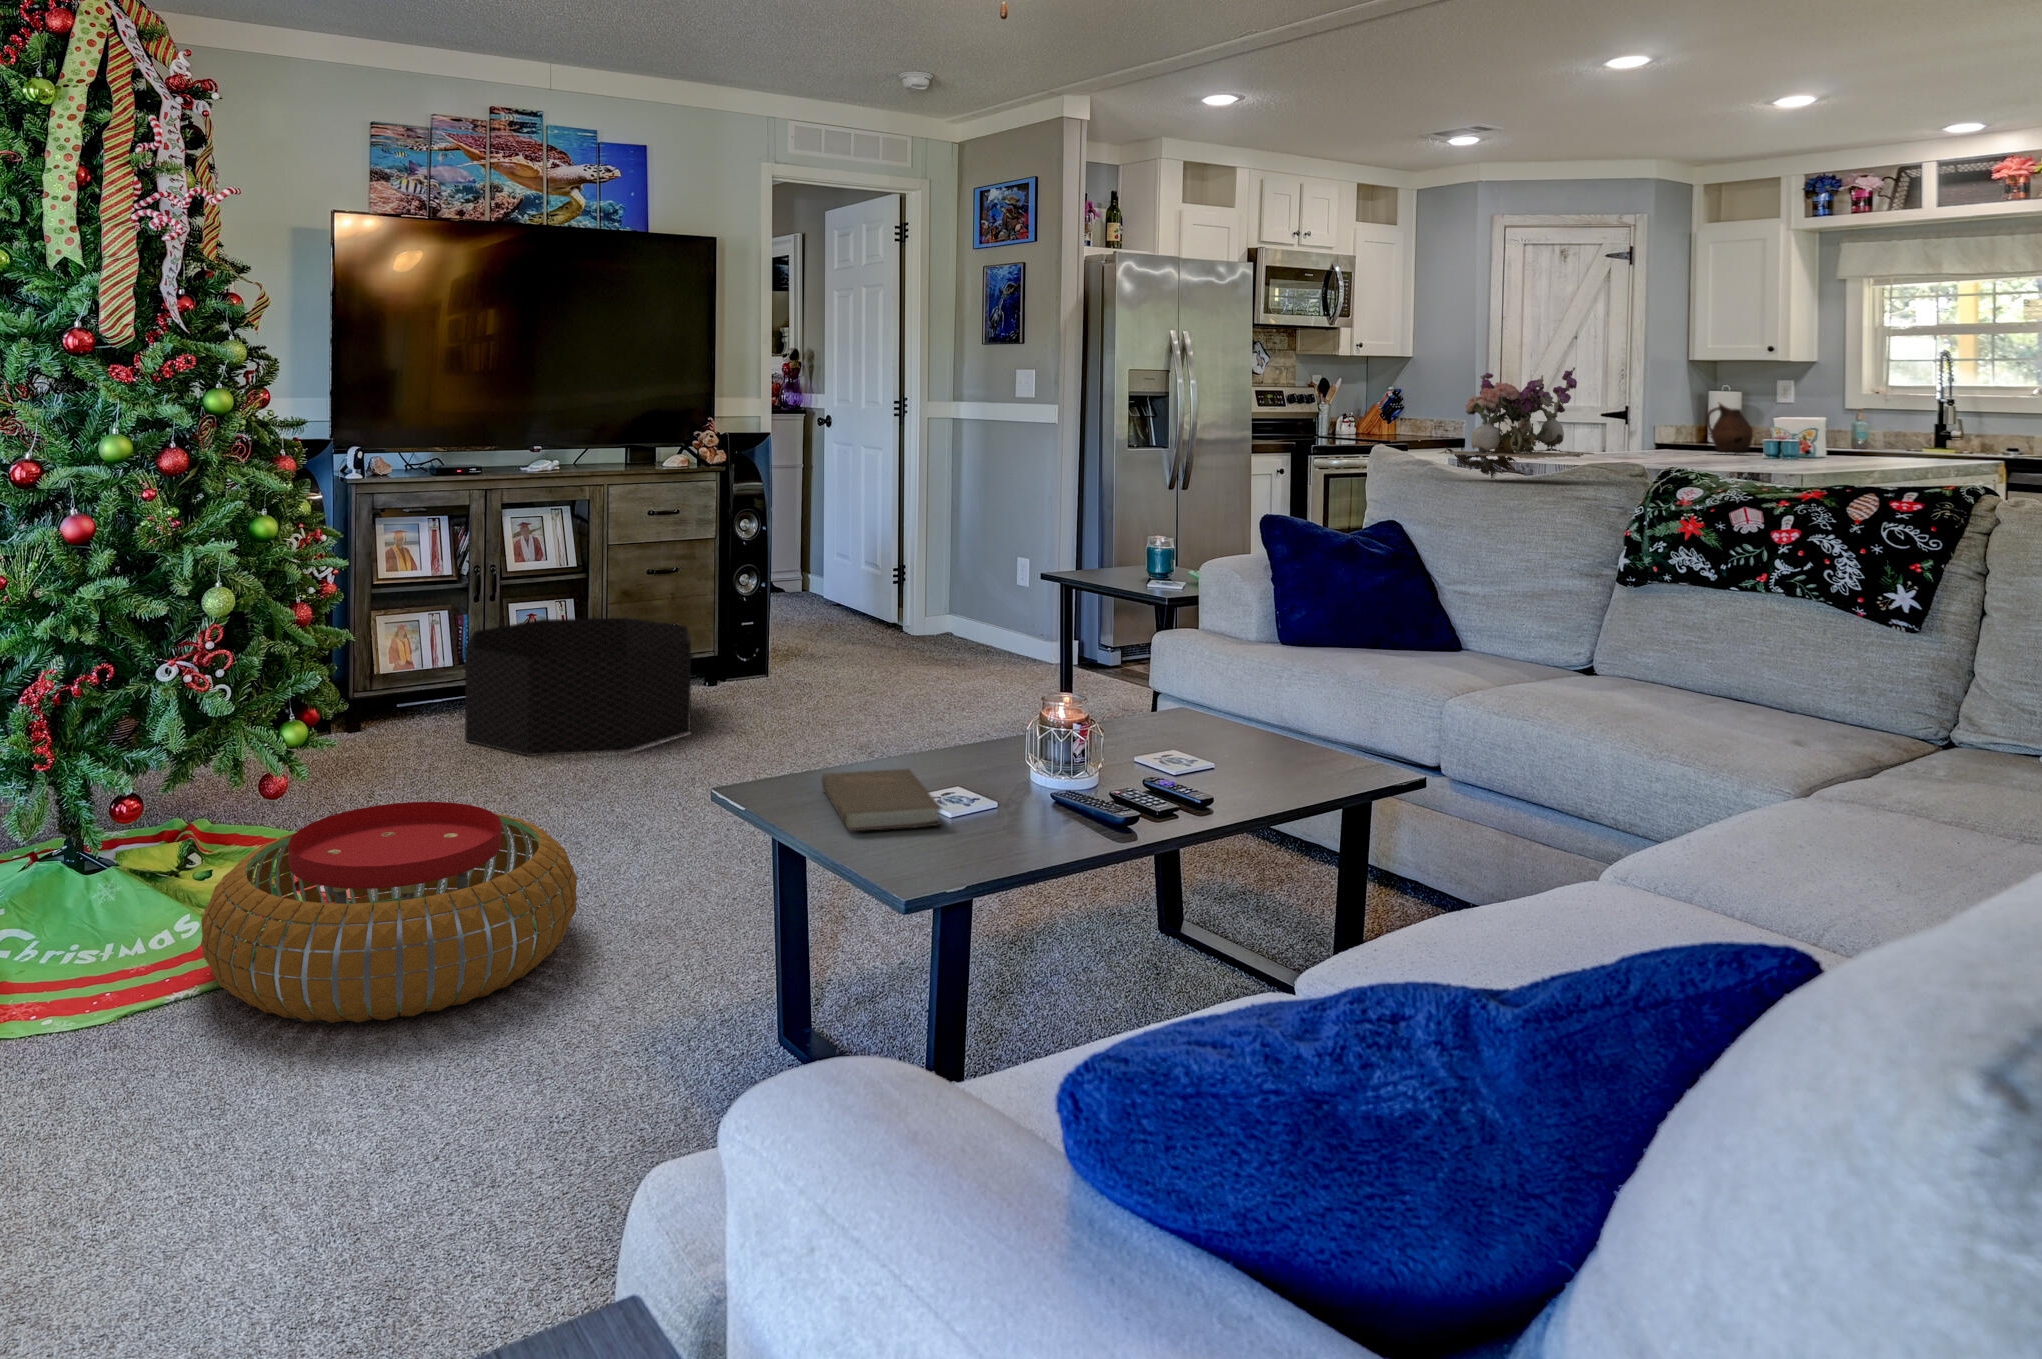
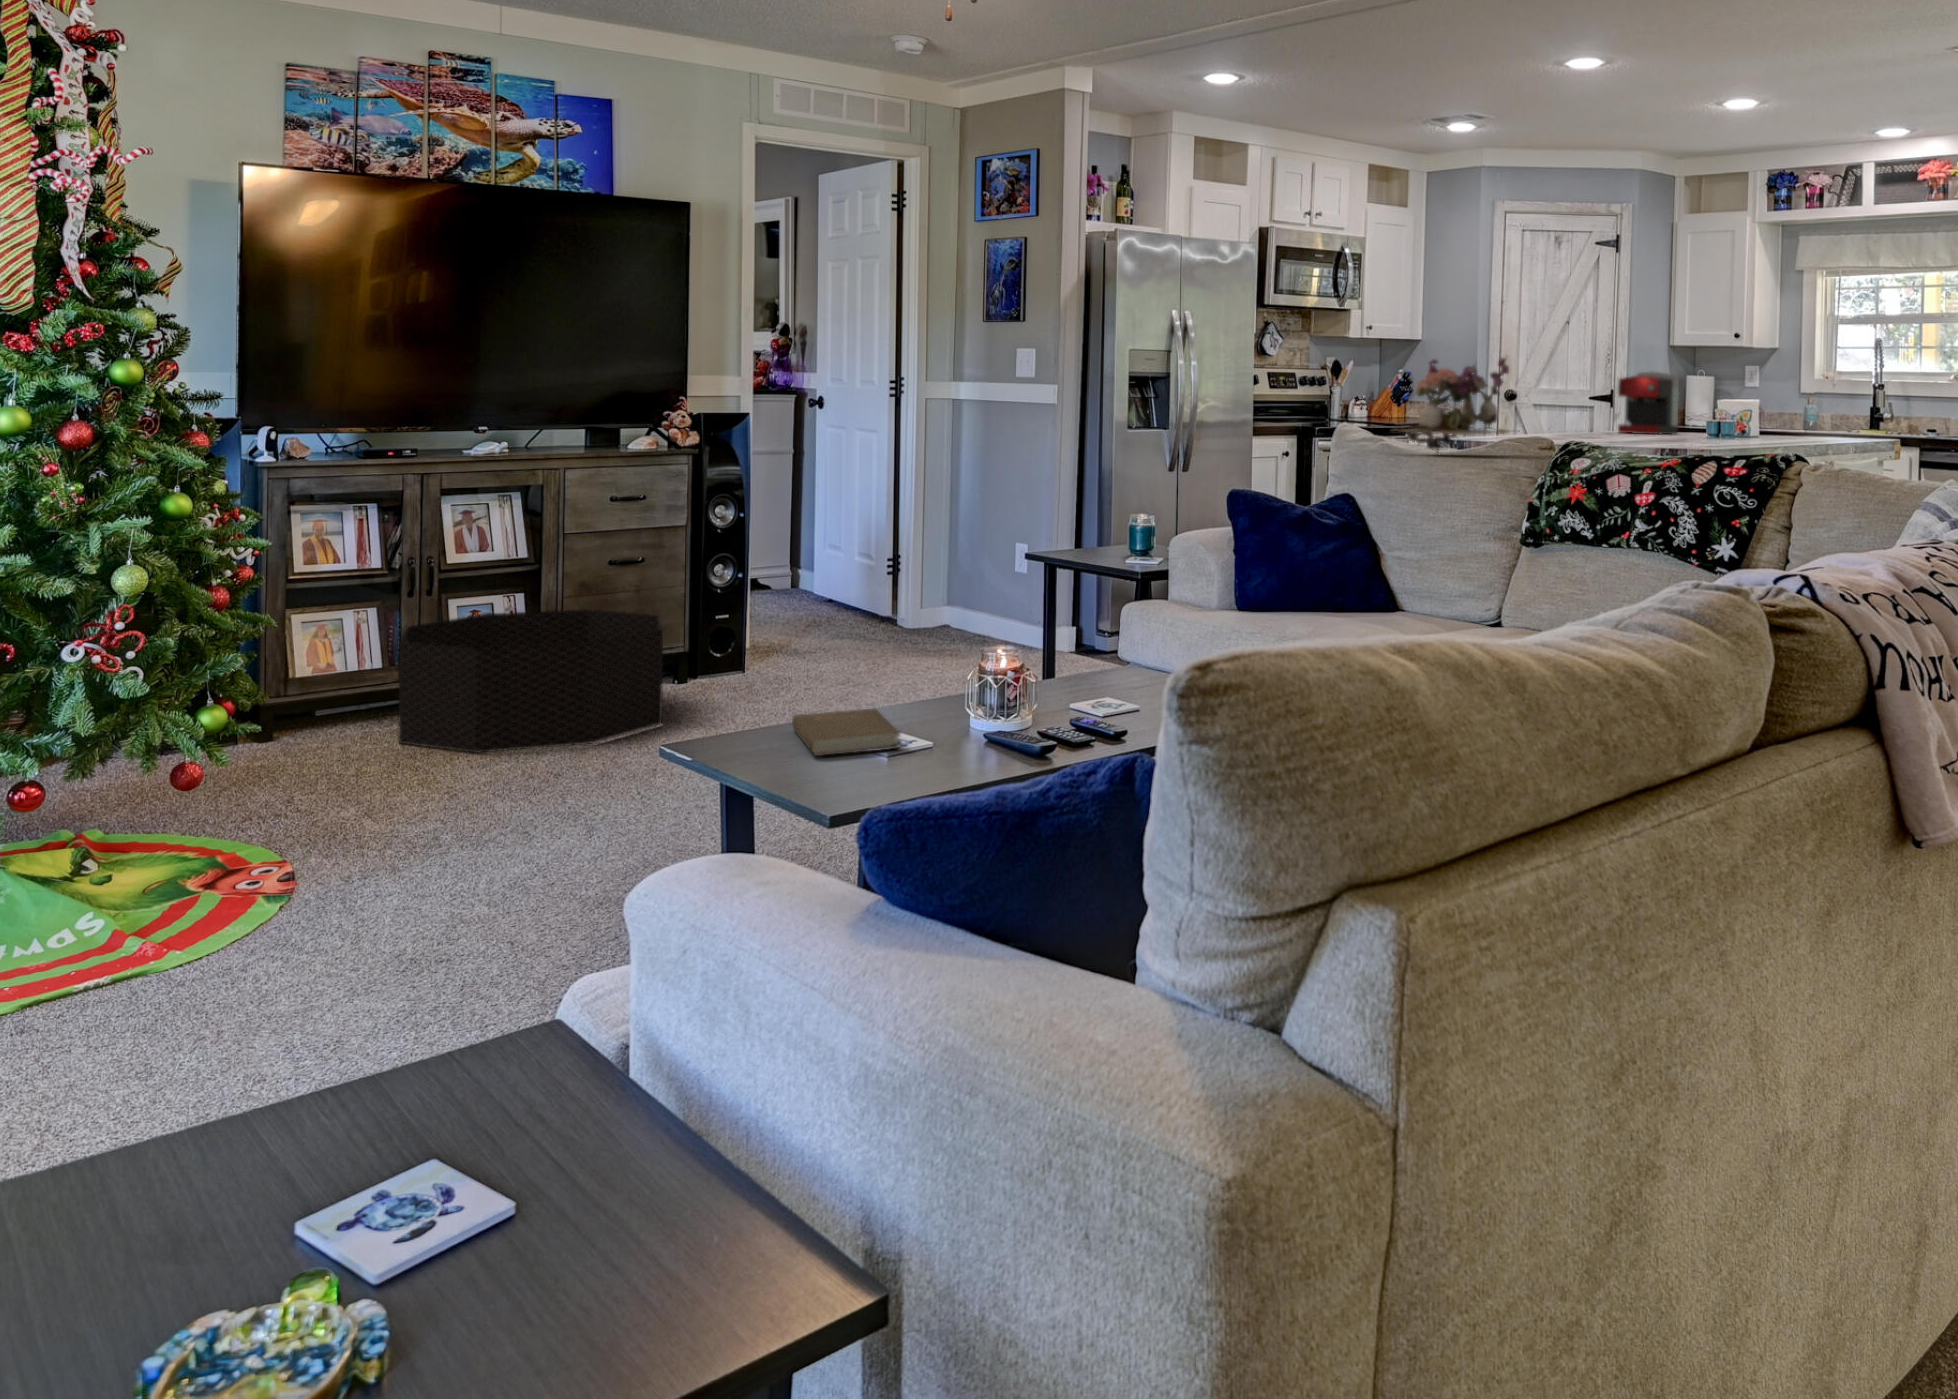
coffee maker: none [1621,384,1692,451] -> present [1618,372,1679,434]
ceramic pitcher: present [1706,404,1753,454] -> none [1683,389,1729,437]
pouf: present [201,802,577,1023] -> none [126,780,543,983]

